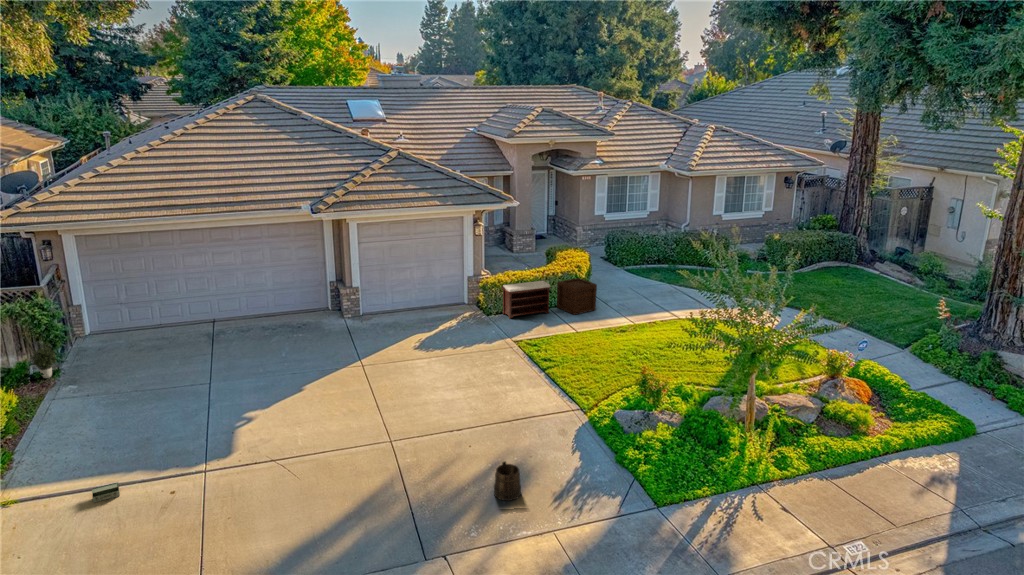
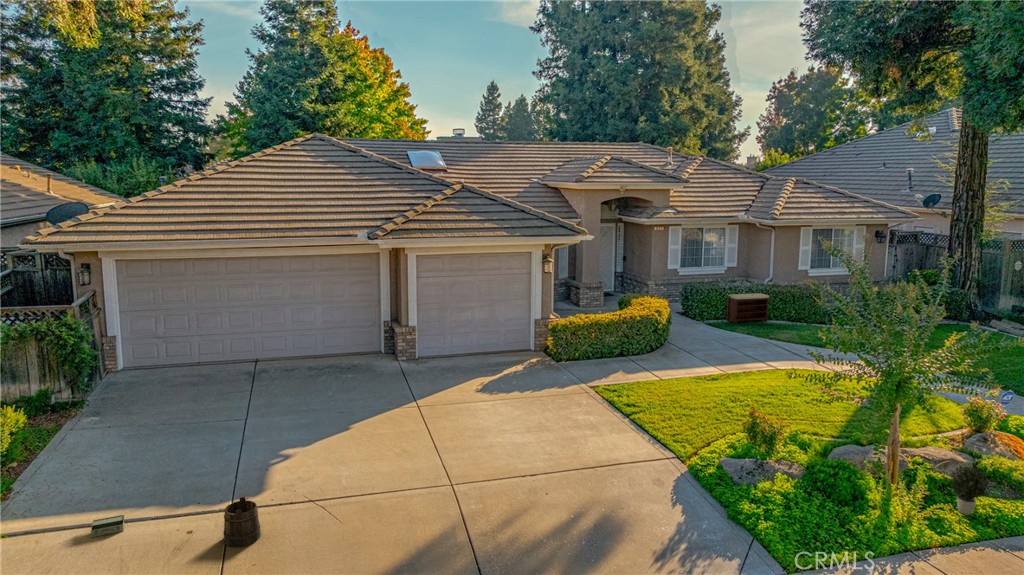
wooden crate: present [557,278,597,315] -> none [632,323,678,363]
bench: present [502,281,551,319] -> present [726,293,770,323]
potted plant: present [31,348,57,378] -> present [950,466,988,515]
bucket: present [494,461,521,501] -> present [223,497,261,547]

